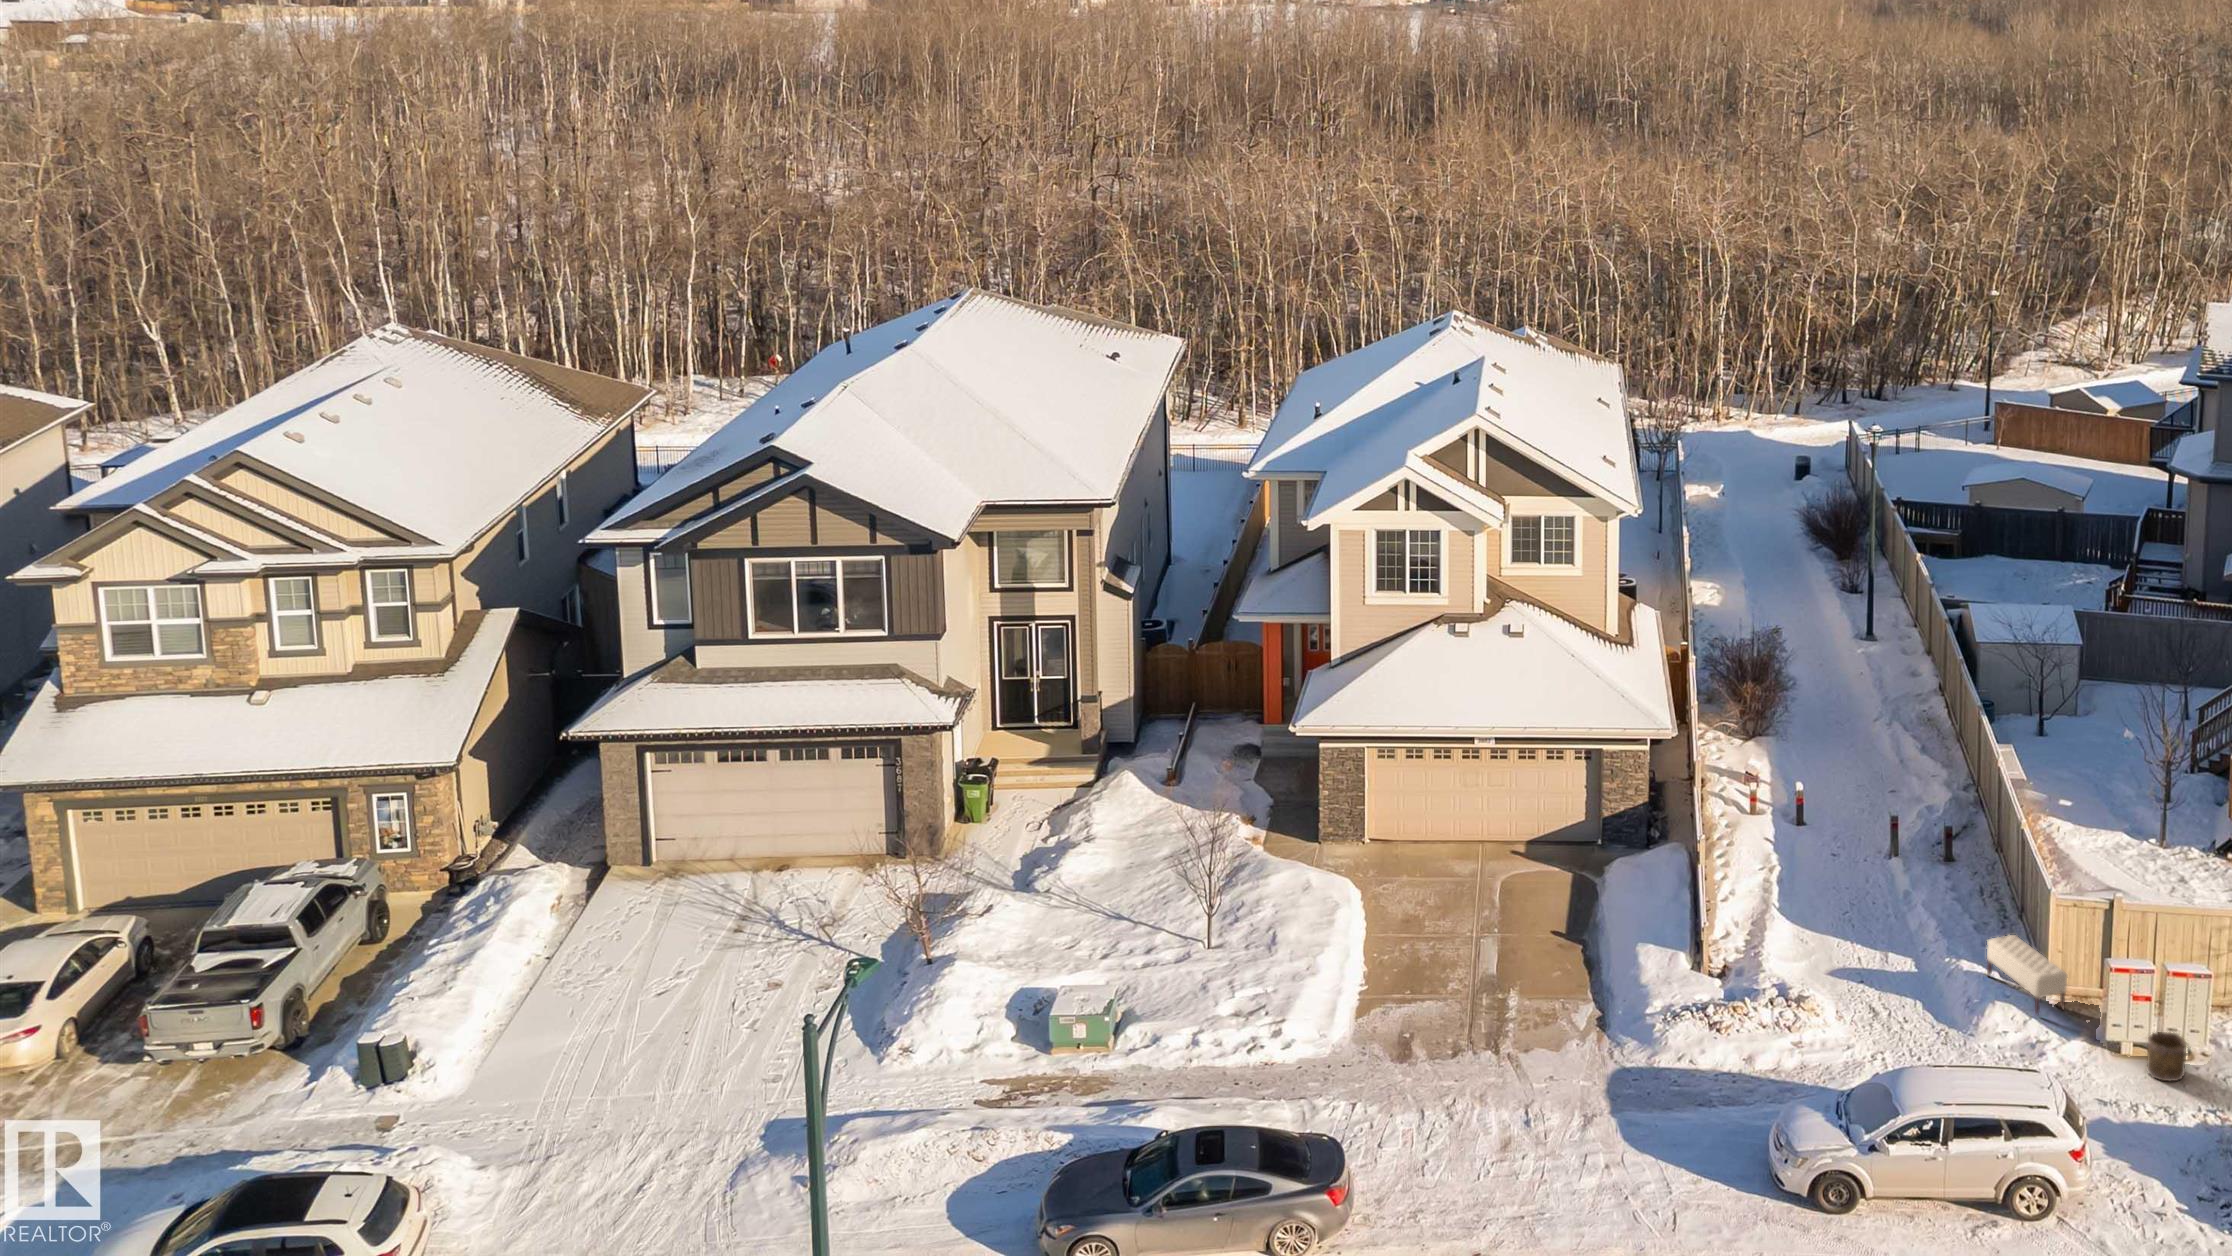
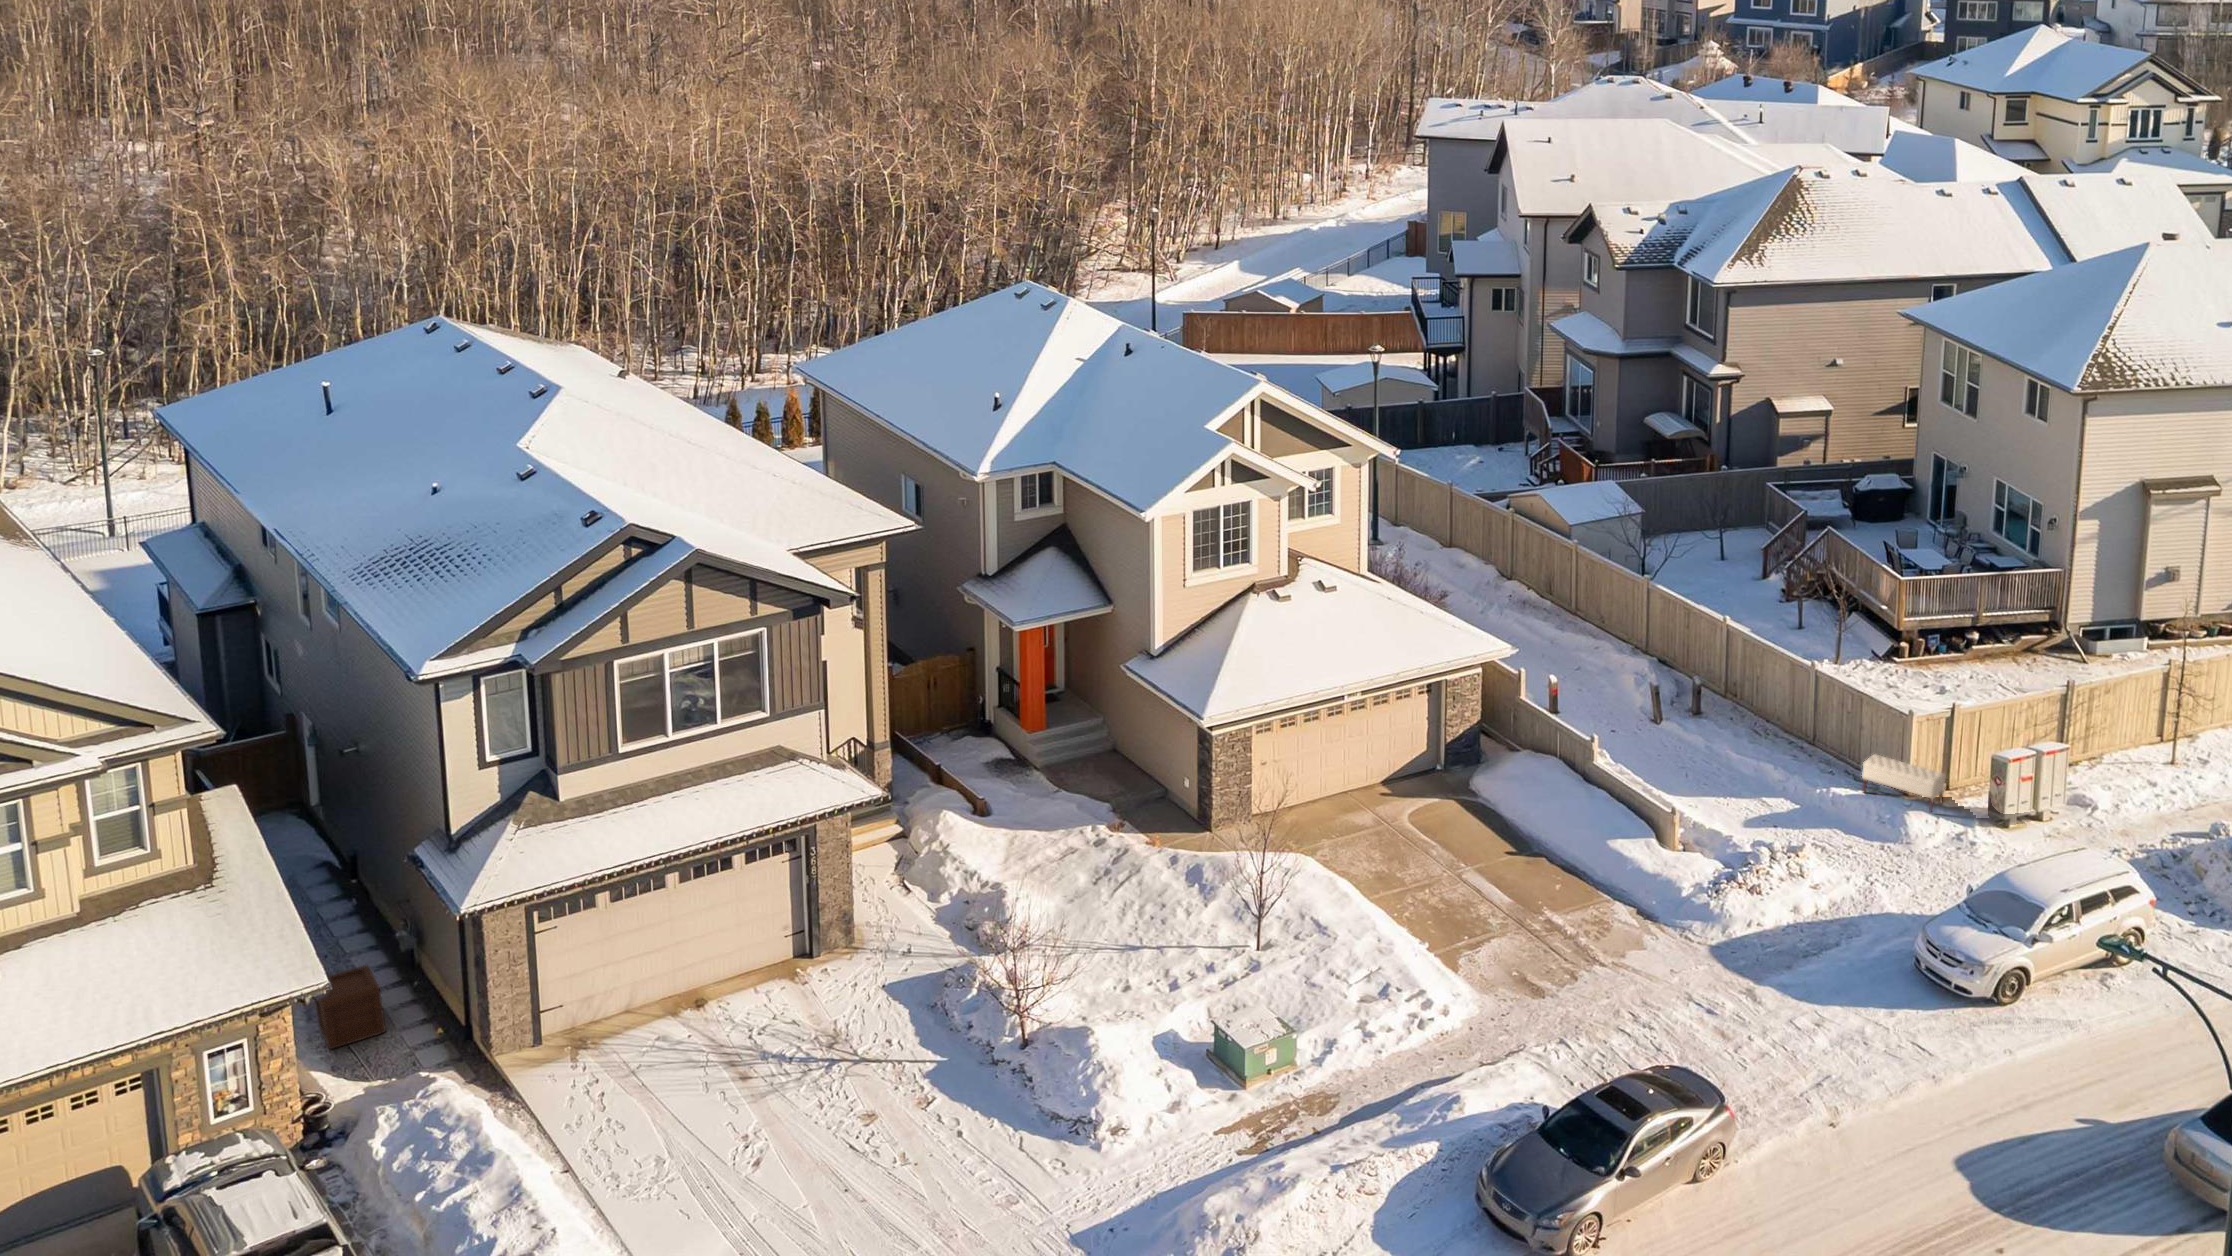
wooden crate: none [499,776,565,835] -> present [315,965,386,1049]
bucket: present [2147,1032,2191,1081] -> none [2042,797,2079,837]

